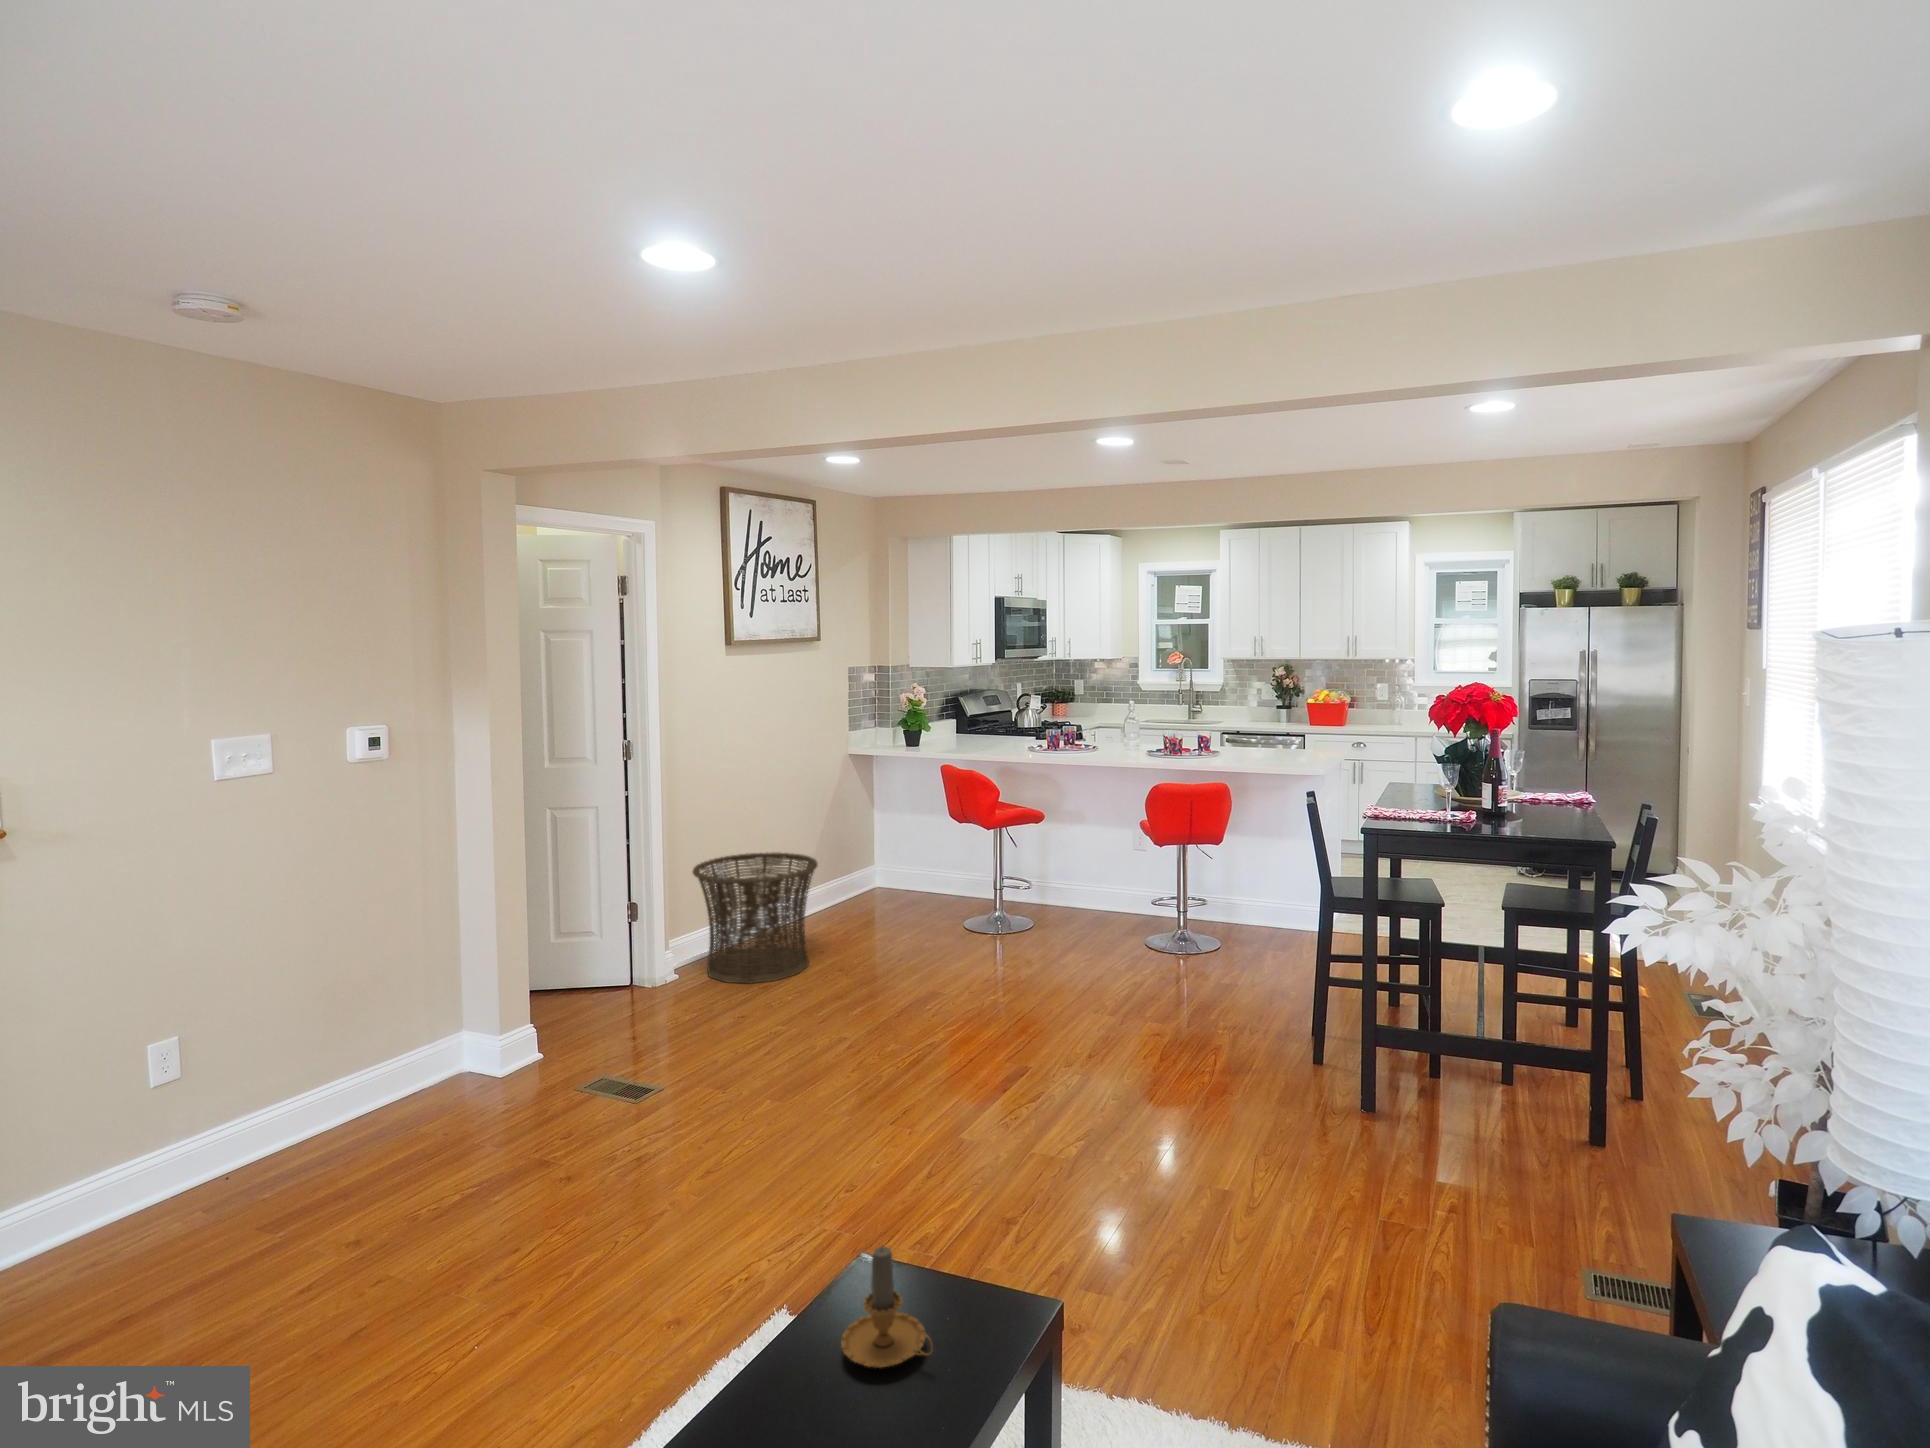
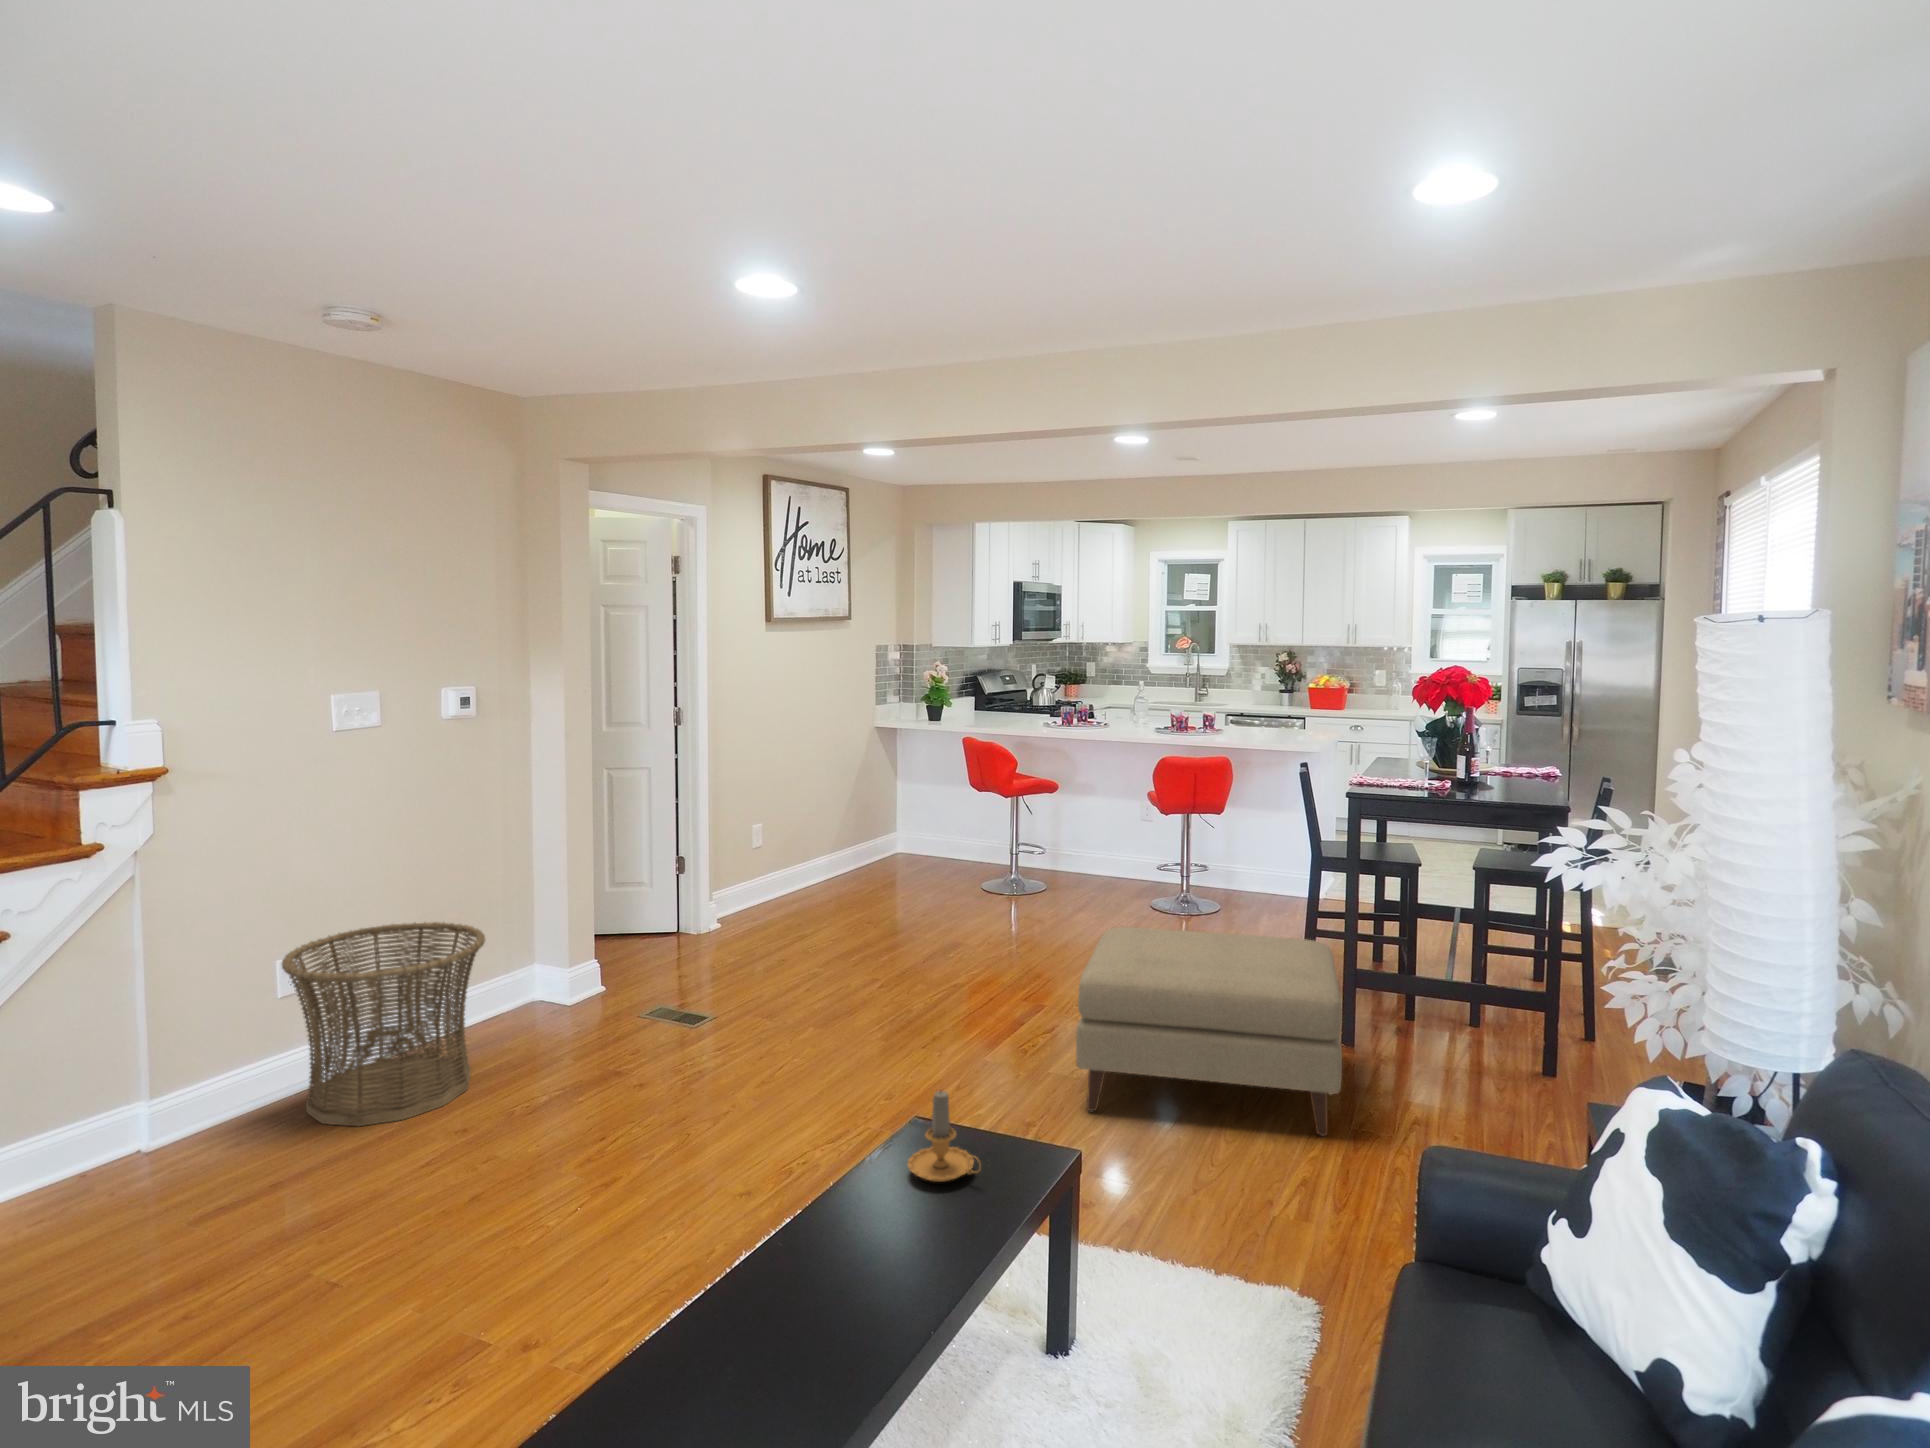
basket: present [693,852,818,984] -> present [282,922,485,1127]
ottoman: none [1062,986,1368,1235] -> present [1076,927,1342,1136]

